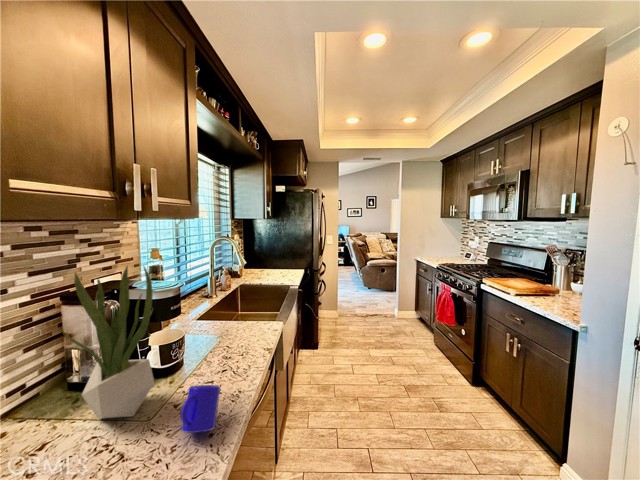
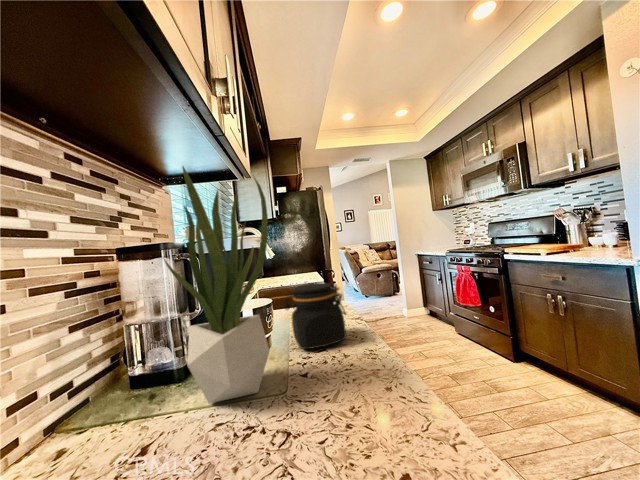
jar: none [191,323,243,379] -> present [284,283,346,349]
mug: present [181,385,220,433] -> none [340,321,393,385]

